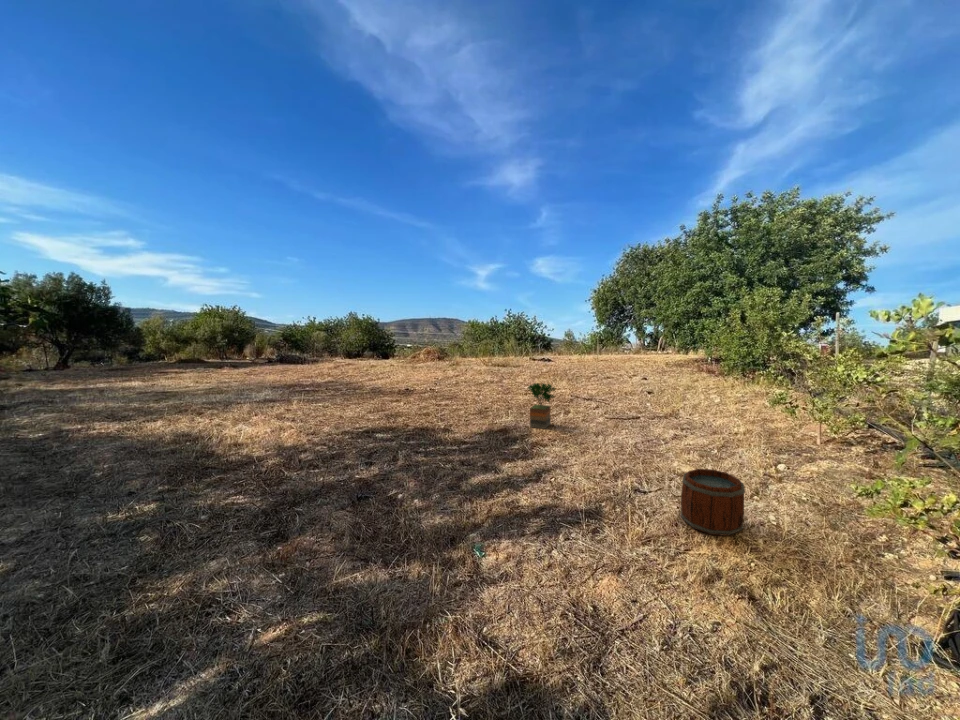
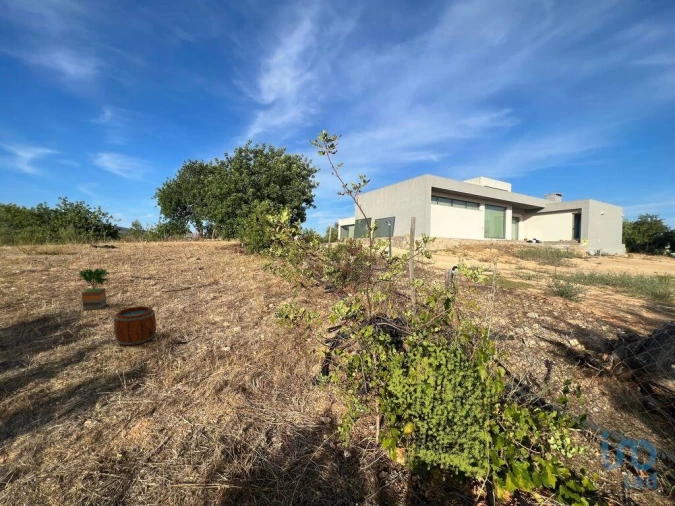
bucket: present [681,469,745,536] -> present [114,306,156,346]

